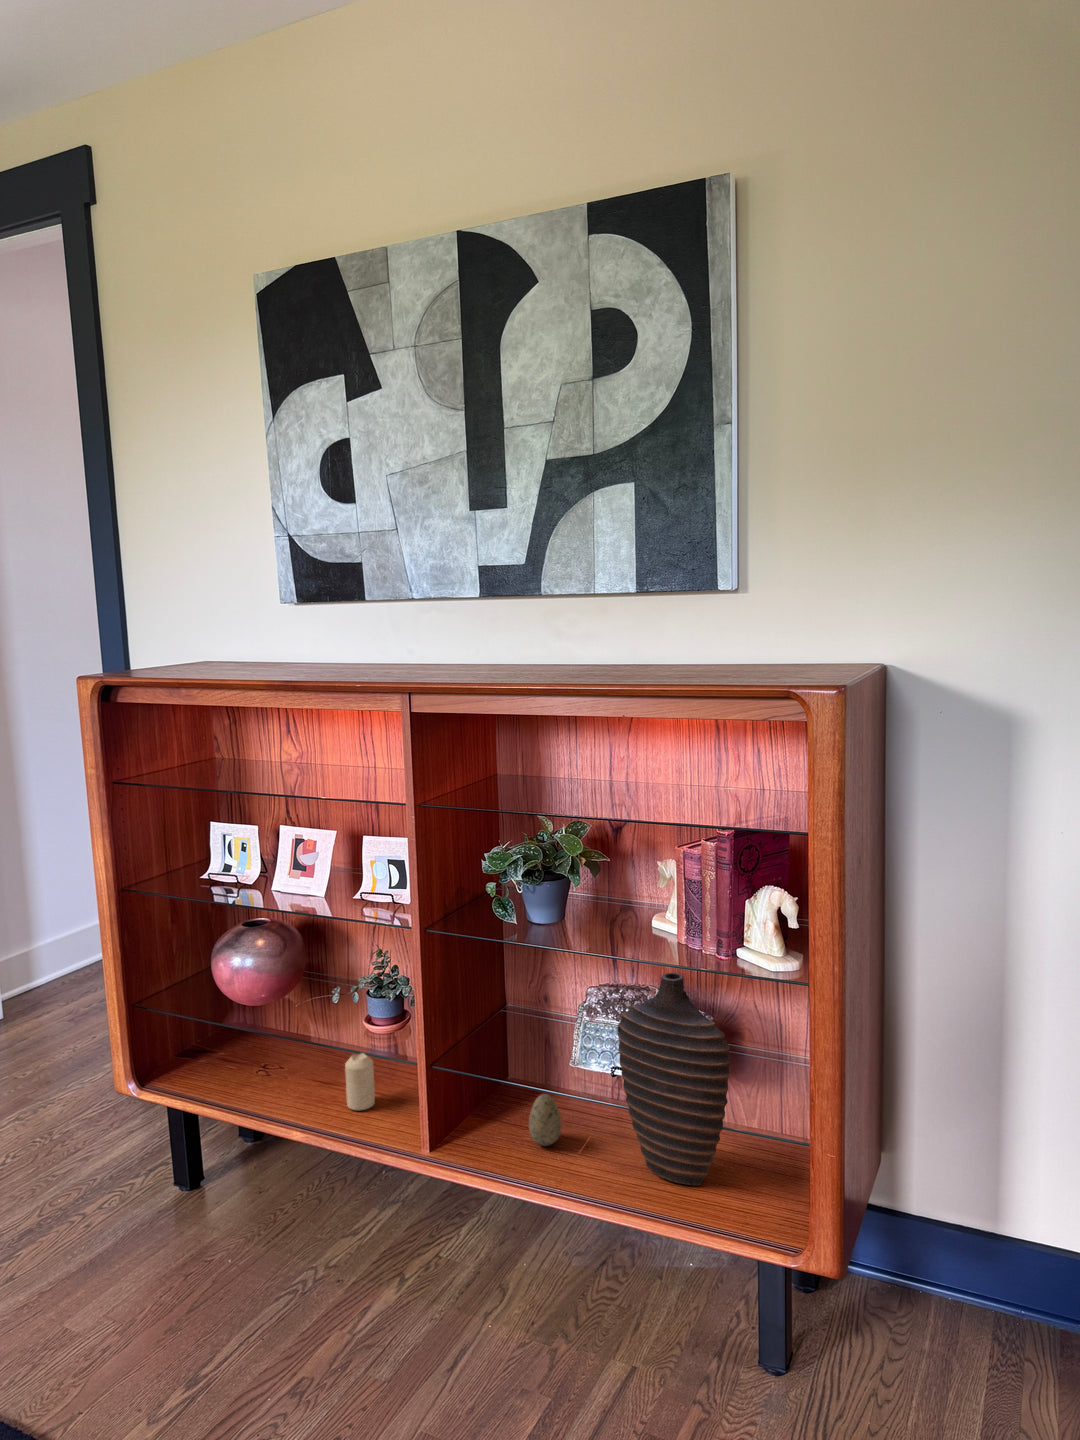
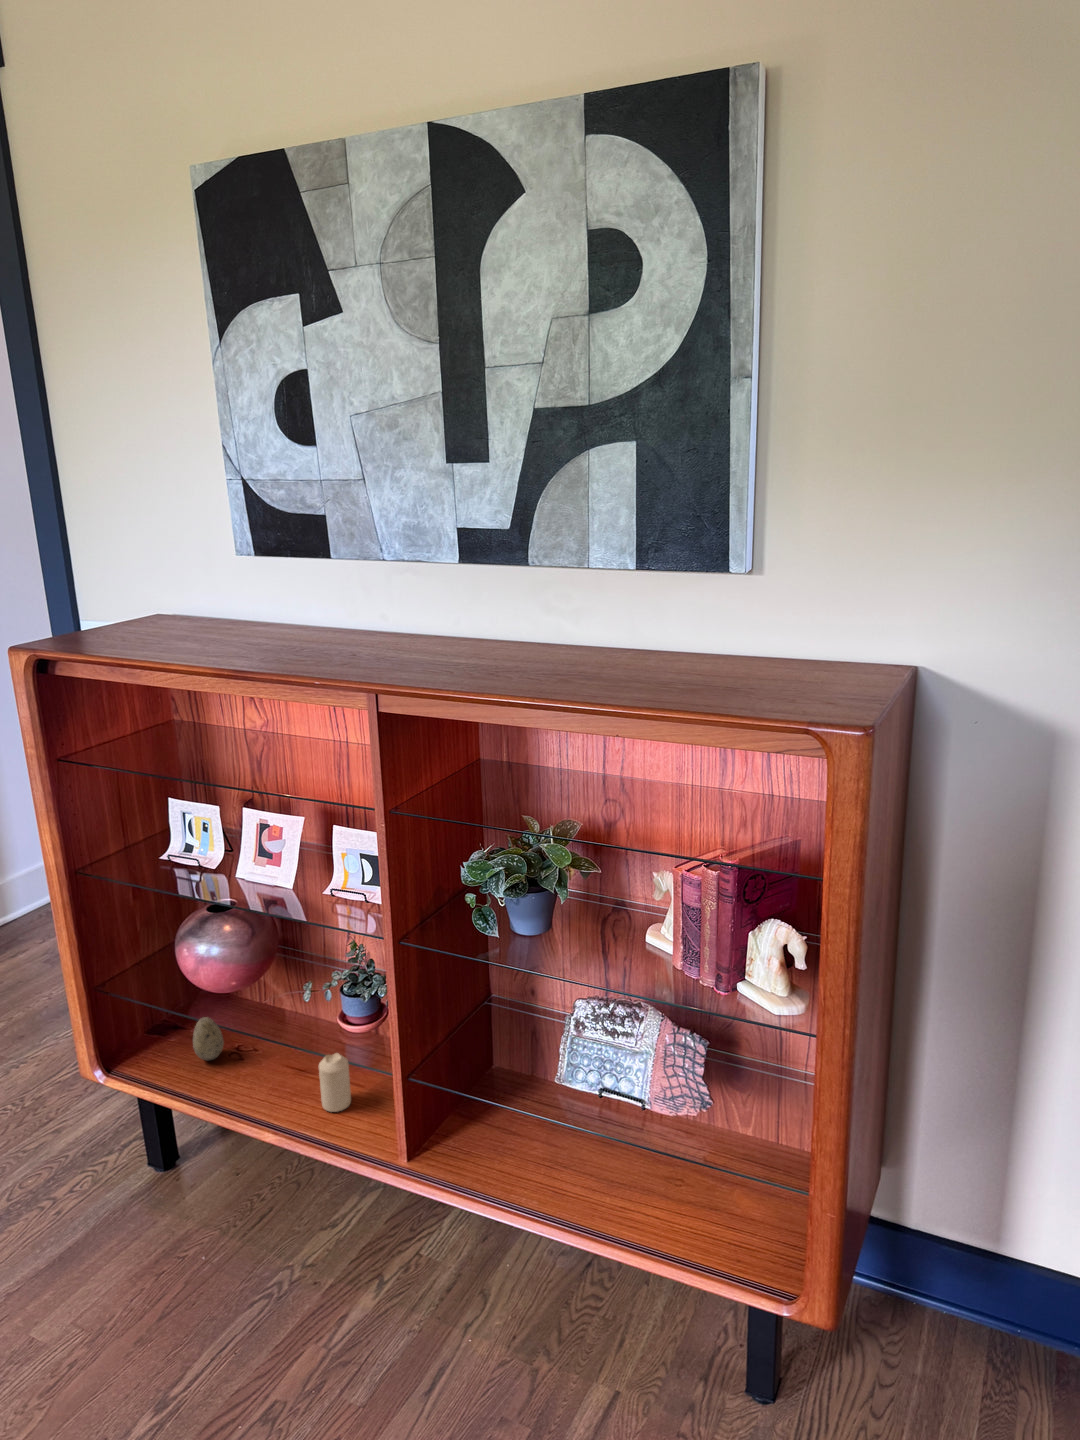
decorative vase: present [618,973,730,1186] -> none [605,1007,724,1221]
decorative egg: present [529,1094,562,1146] -> present [193,1017,224,1060]

